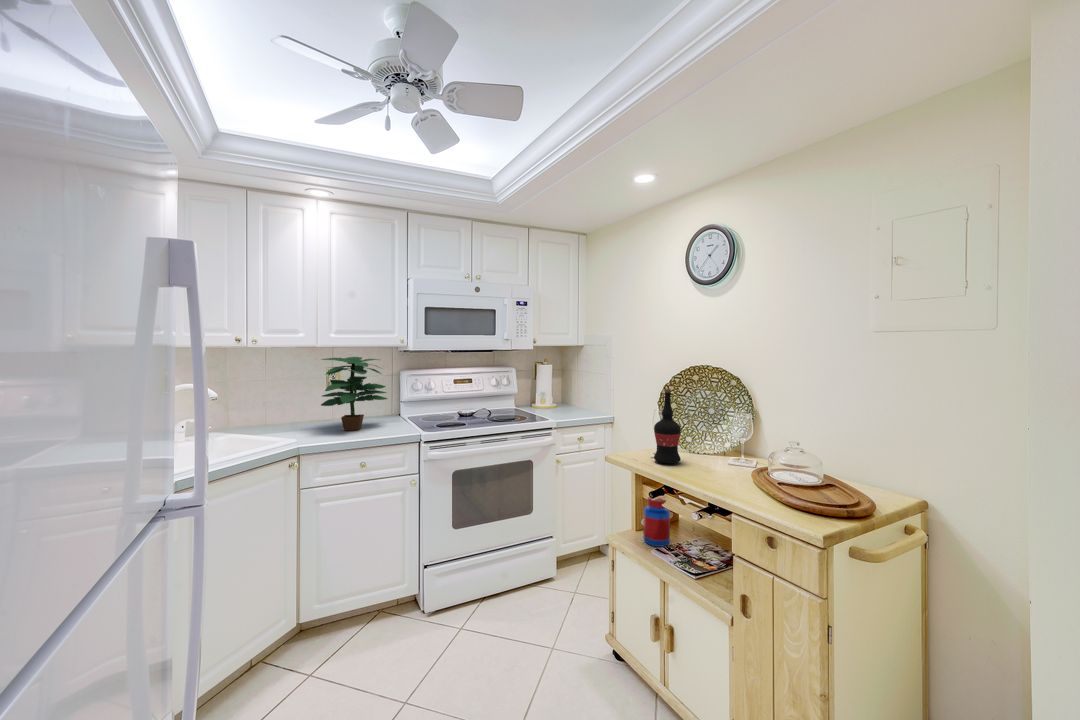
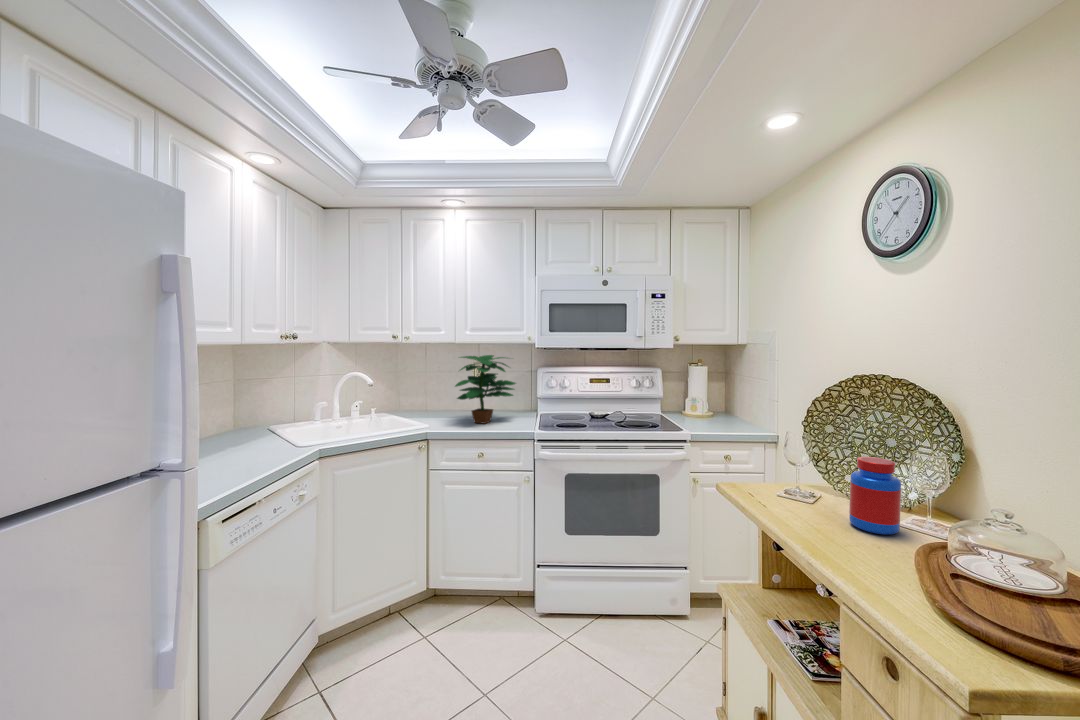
wine bottle: present [654,389,681,463] -> none [777,407,819,511]
jar: present [643,497,670,547] -> present [849,457,901,535]

